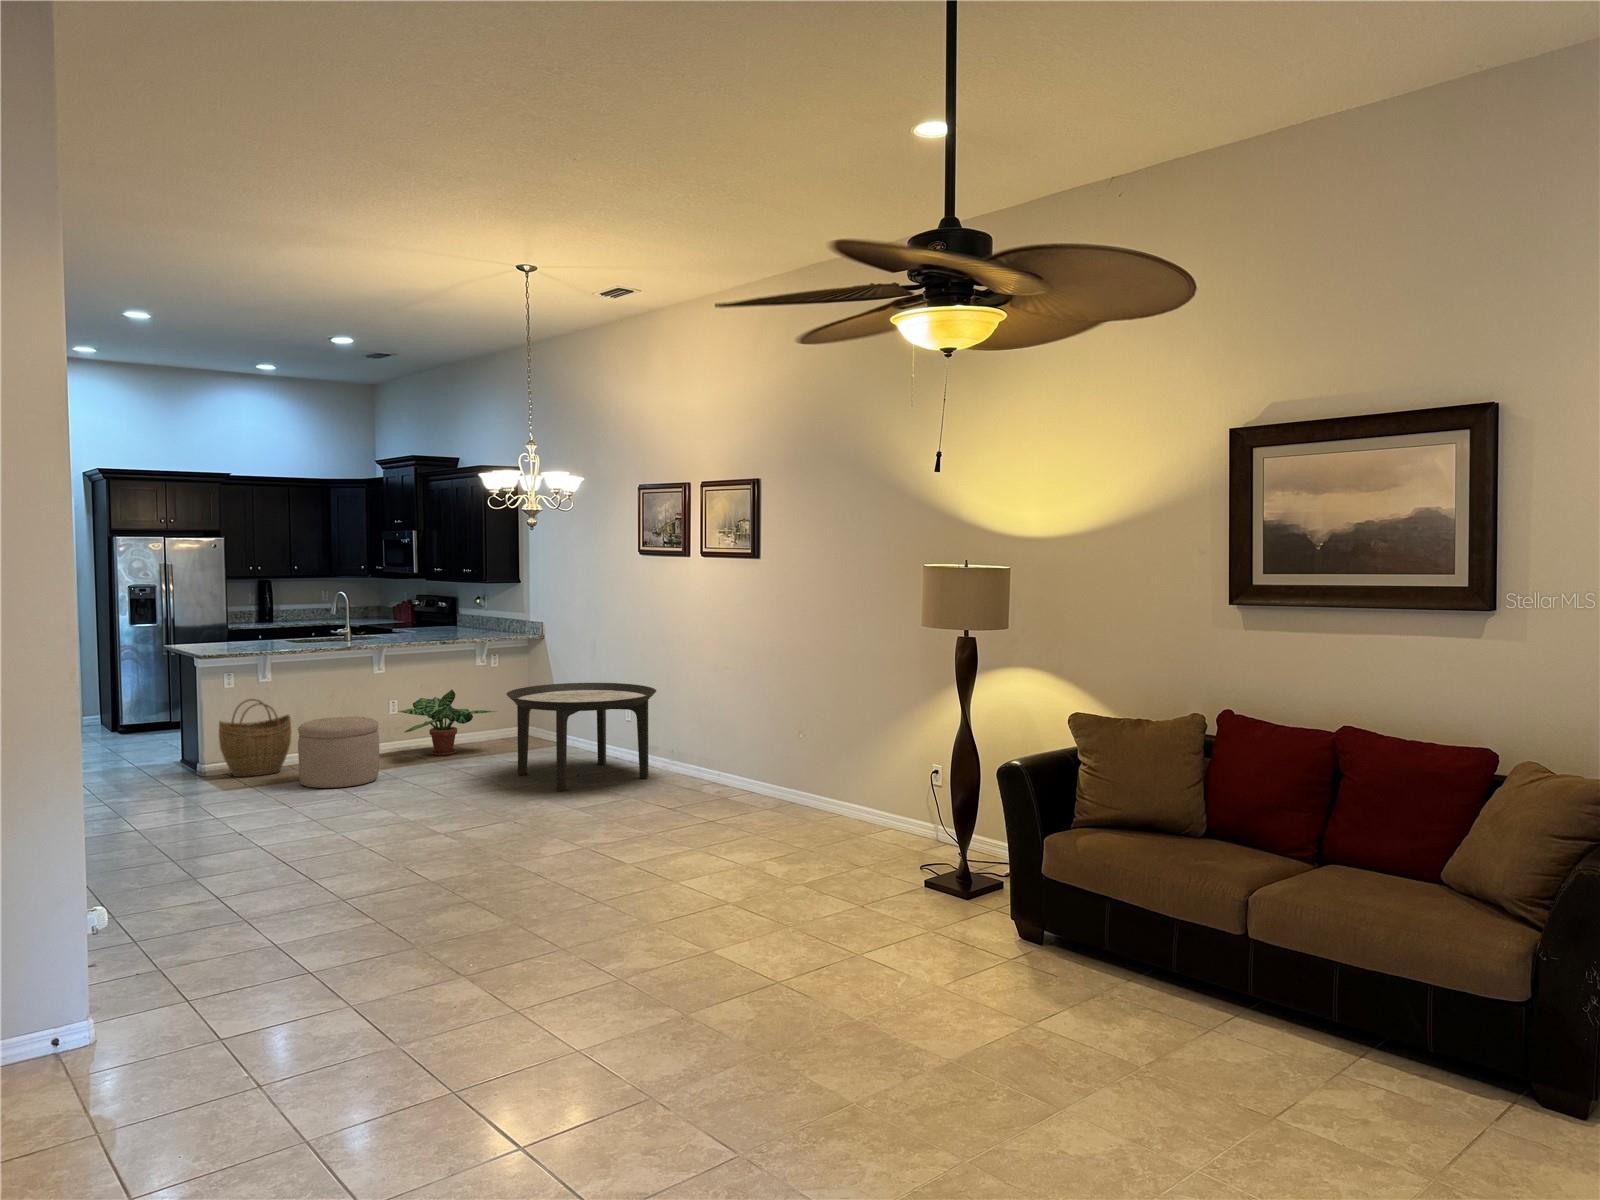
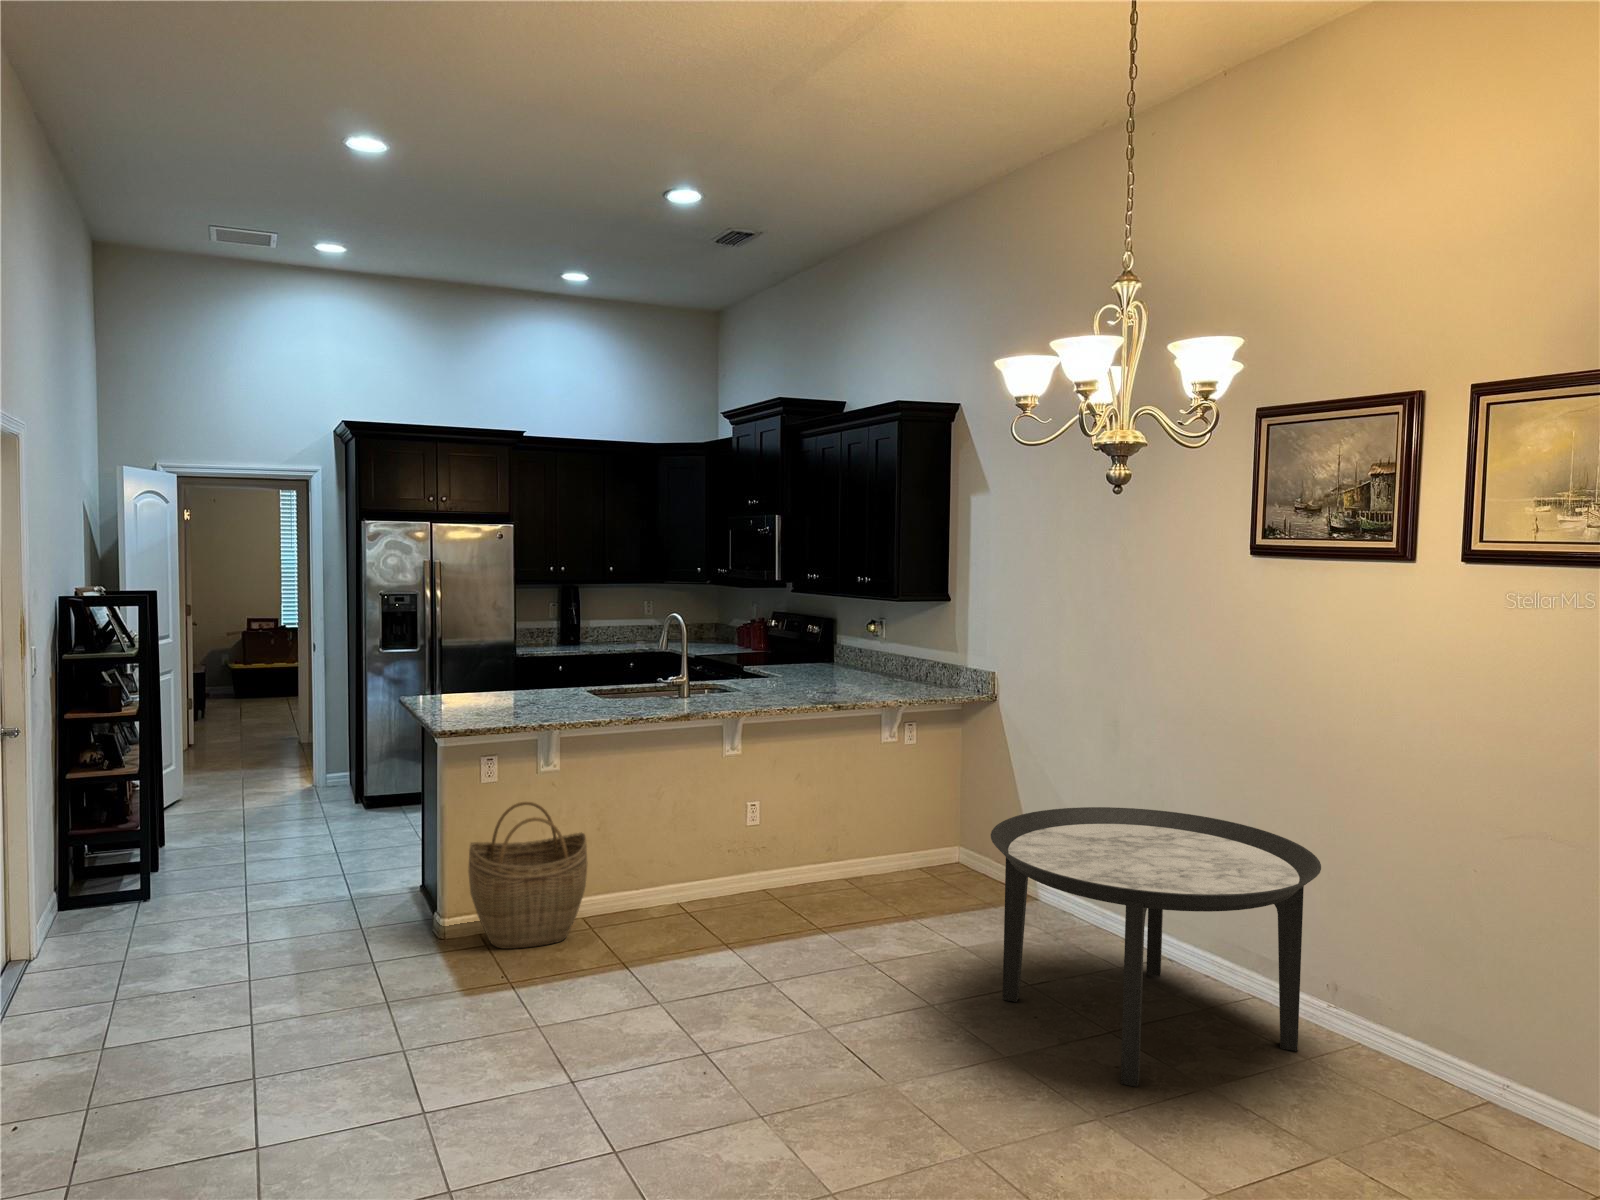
potted plant: present [399,690,496,756] -> none [761,794,934,912]
ottoman: present [298,717,379,788] -> none [595,854,738,1010]

